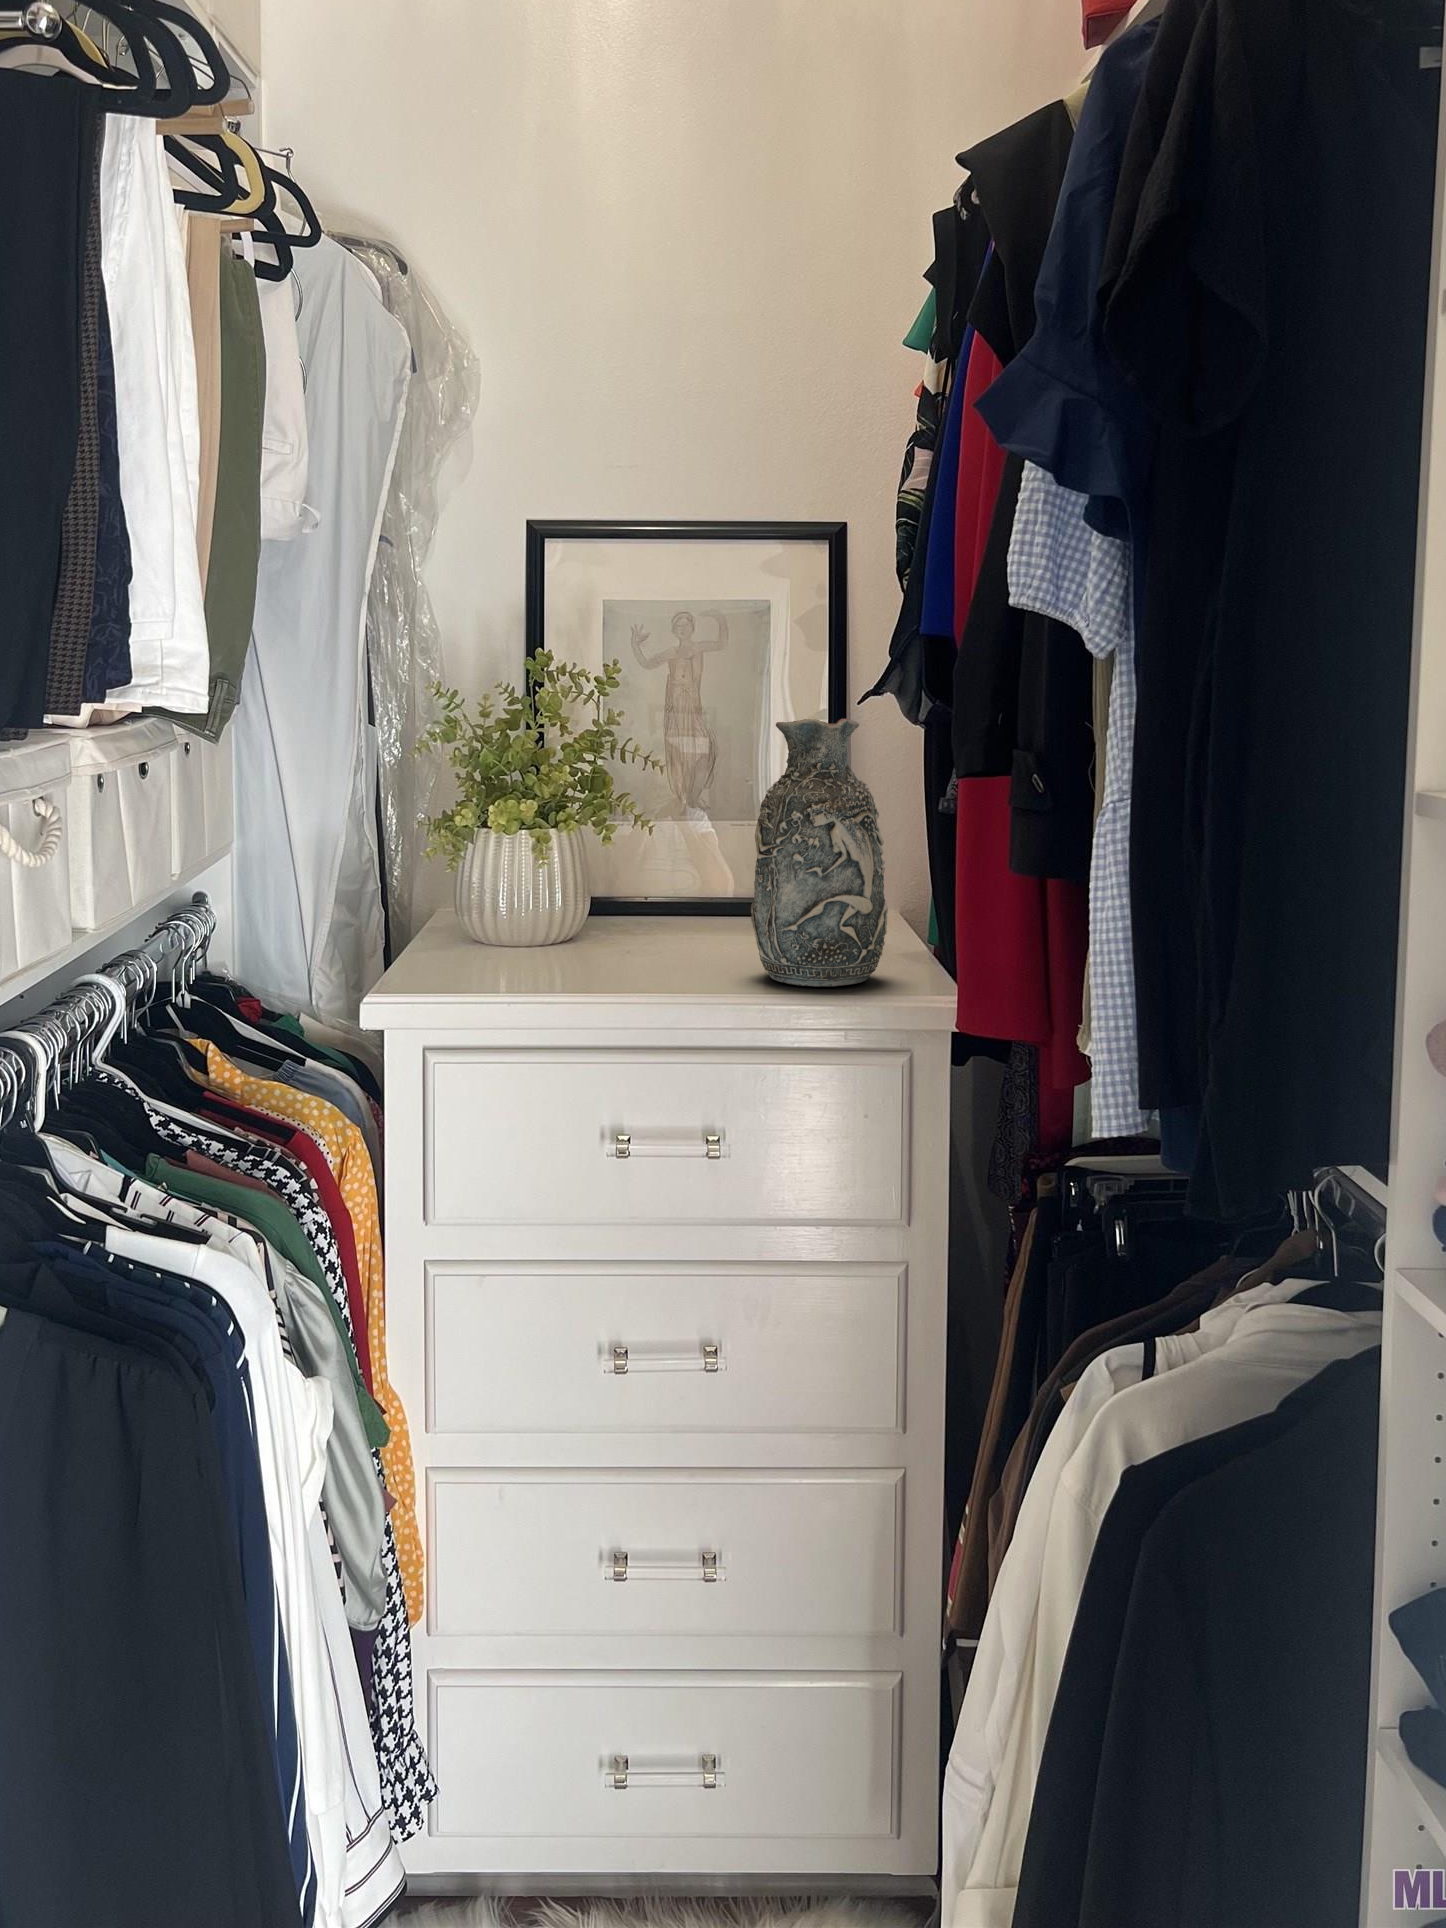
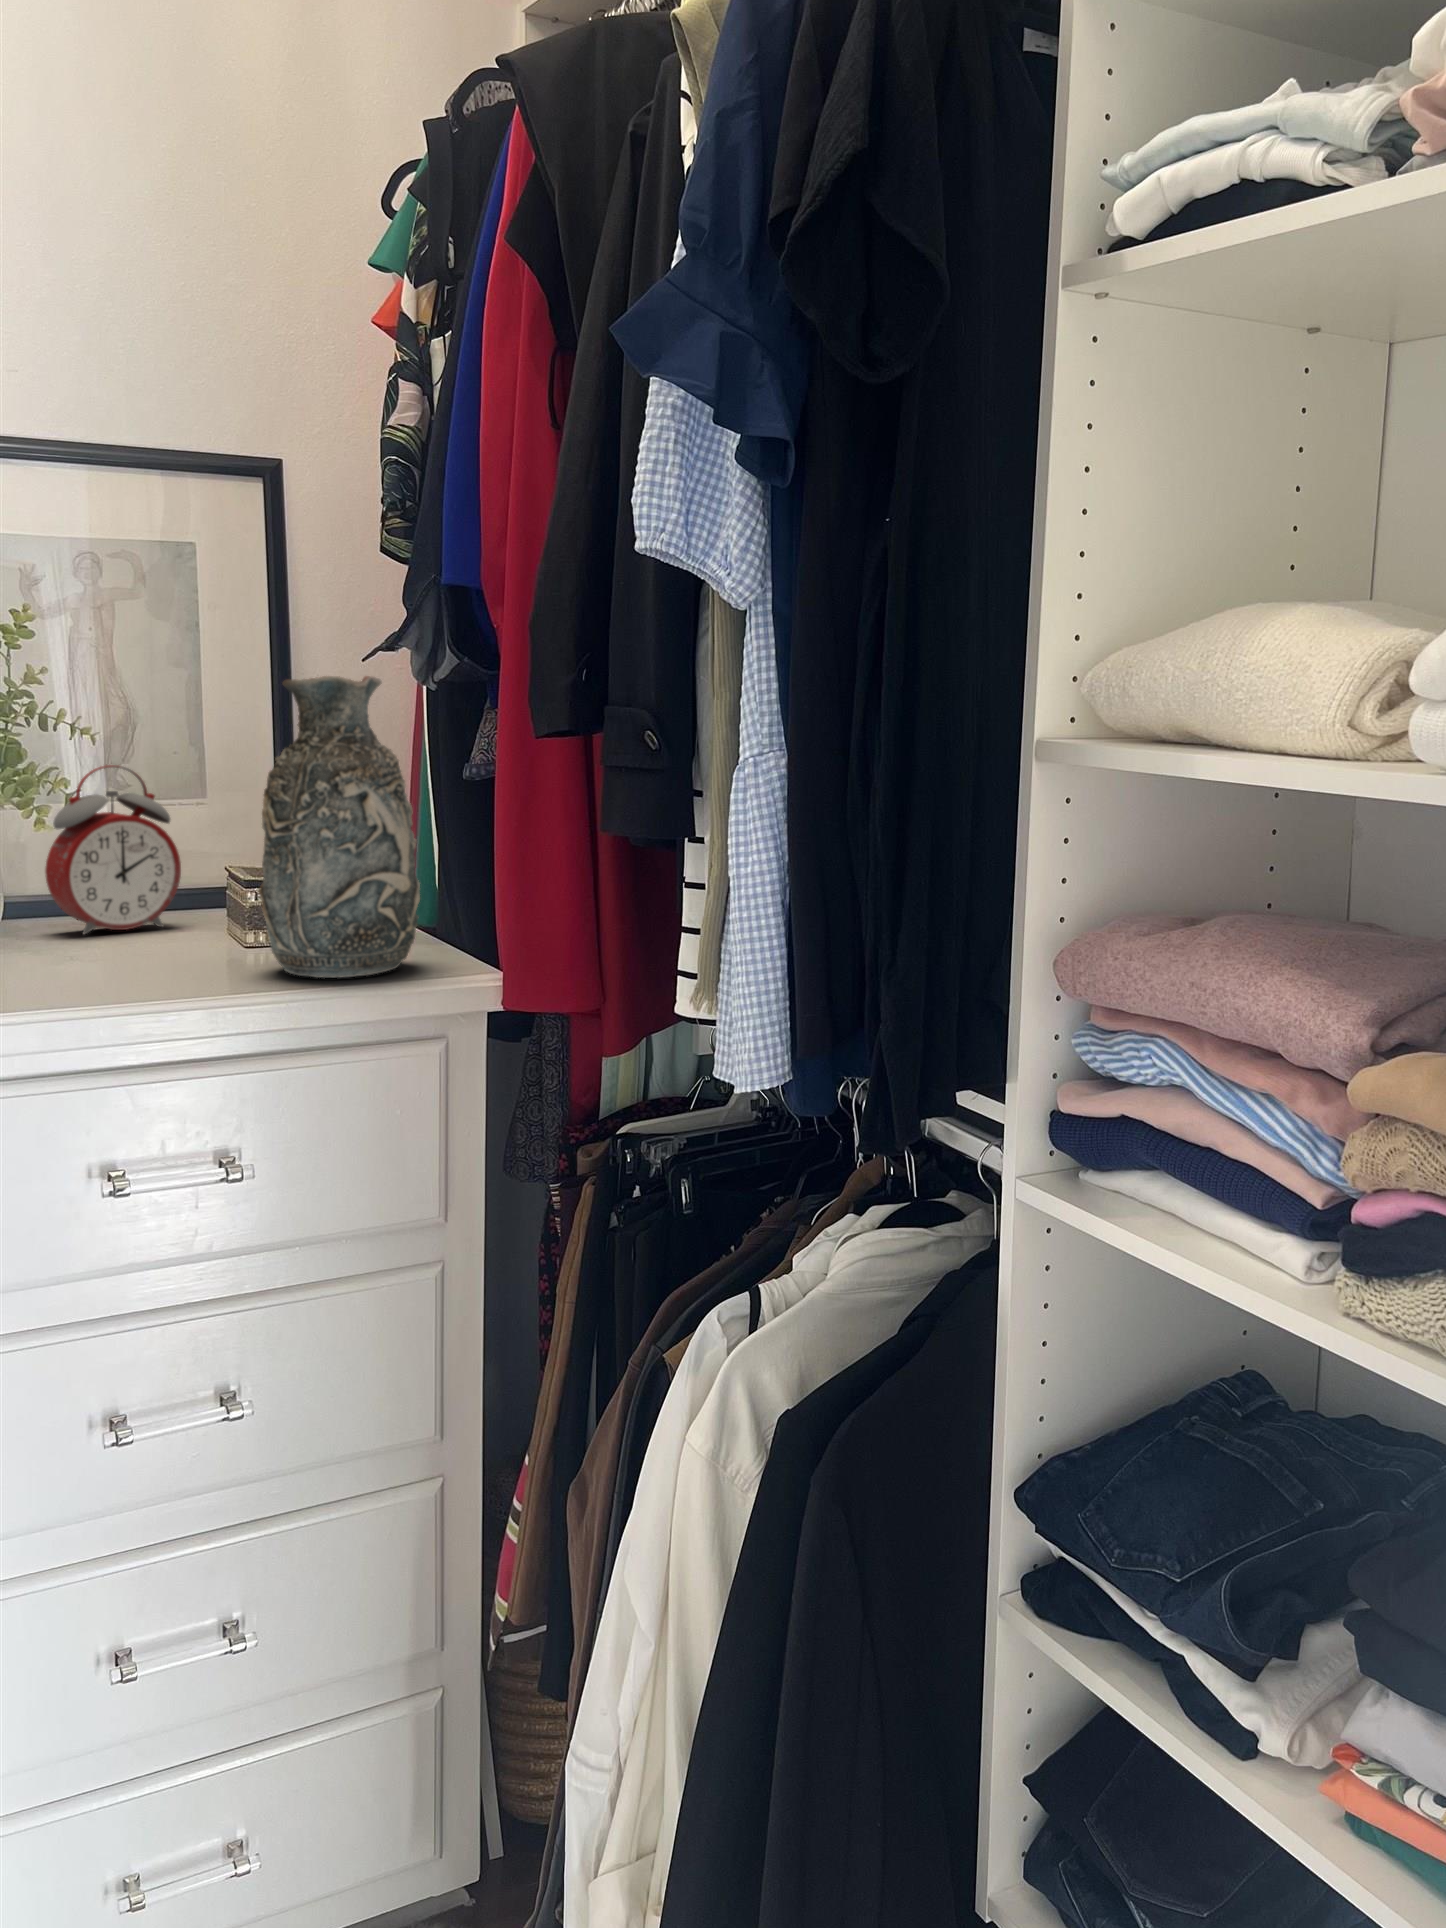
alarm clock: none [630,790,733,931] -> present [45,765,181,934]

